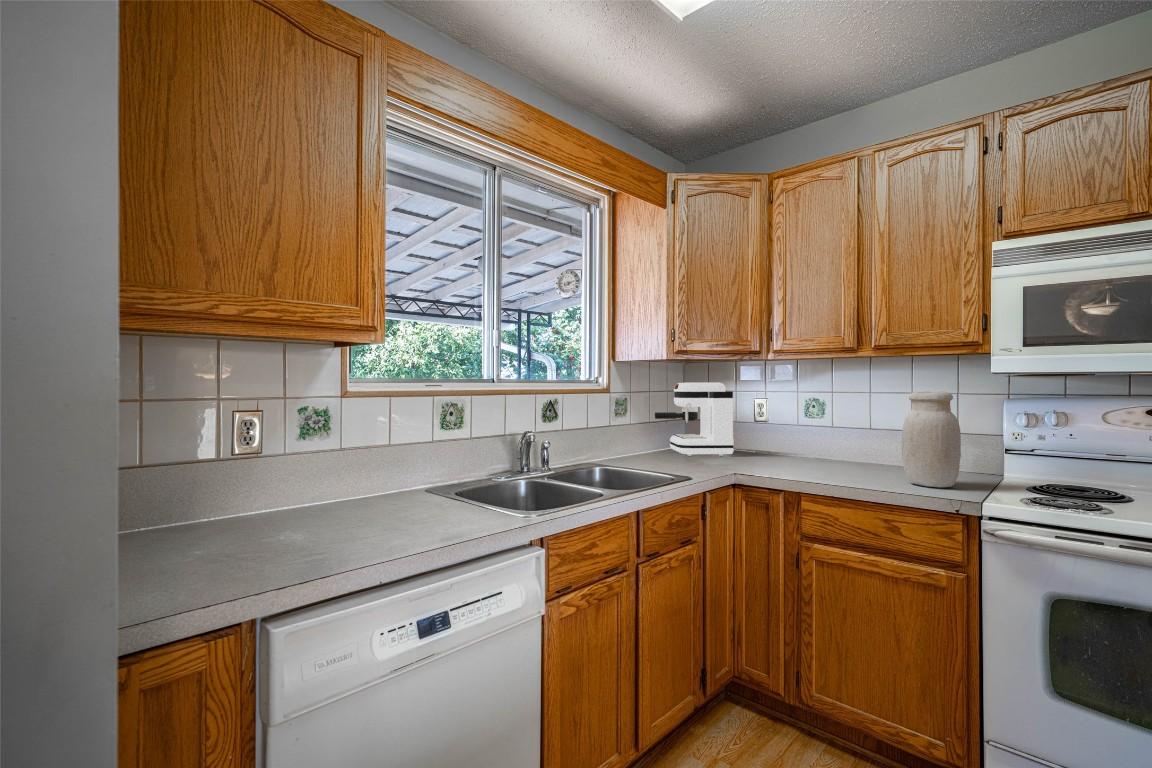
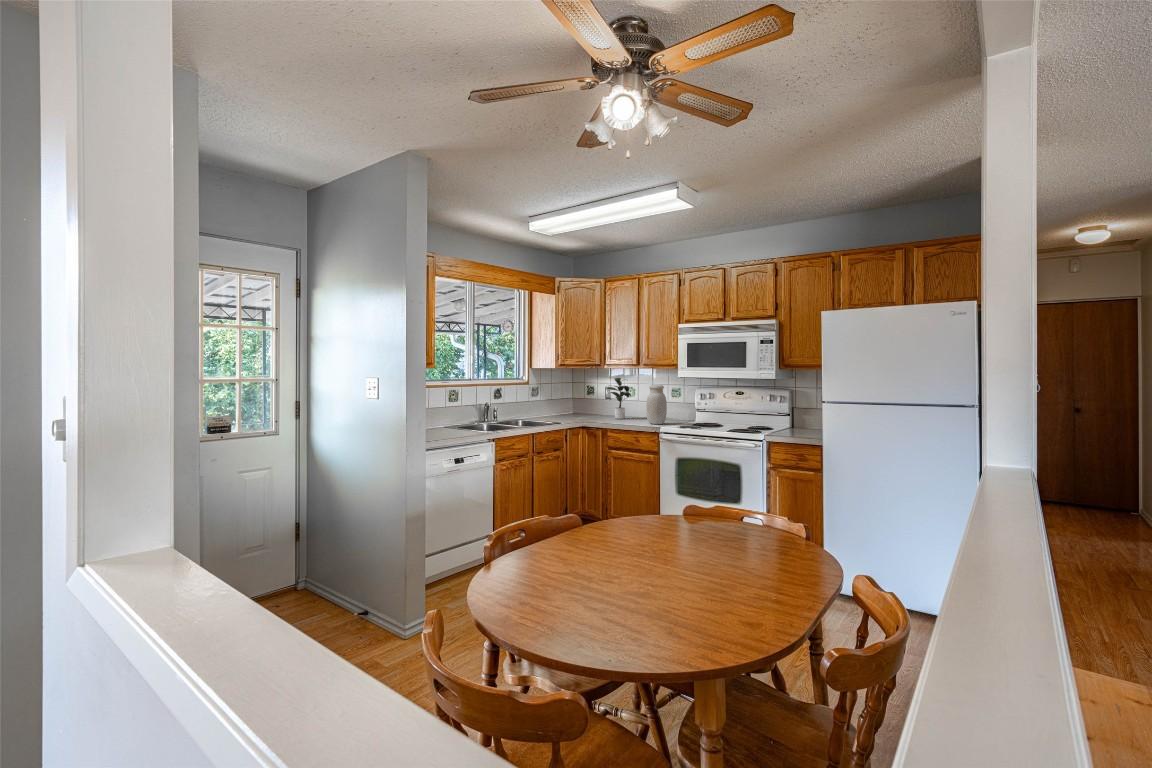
potted plant: none [765,376,857,467] -> present [607,378,631,419]
coffee maker: present [655,383,733,456] -> none [554,379,591,416]

